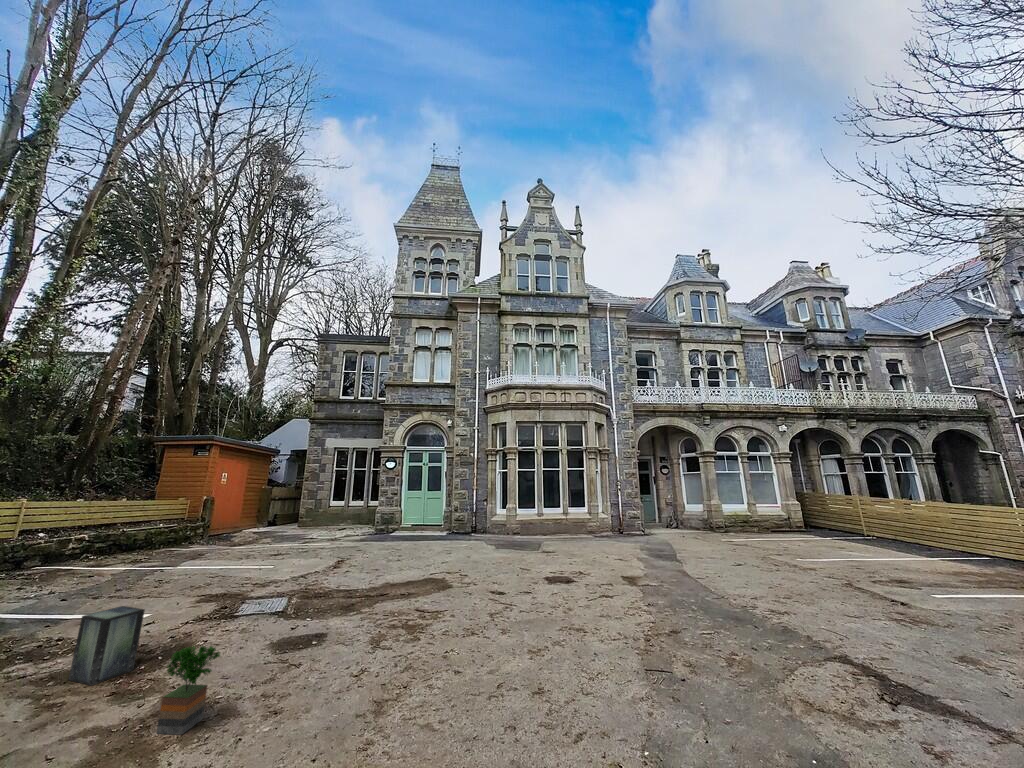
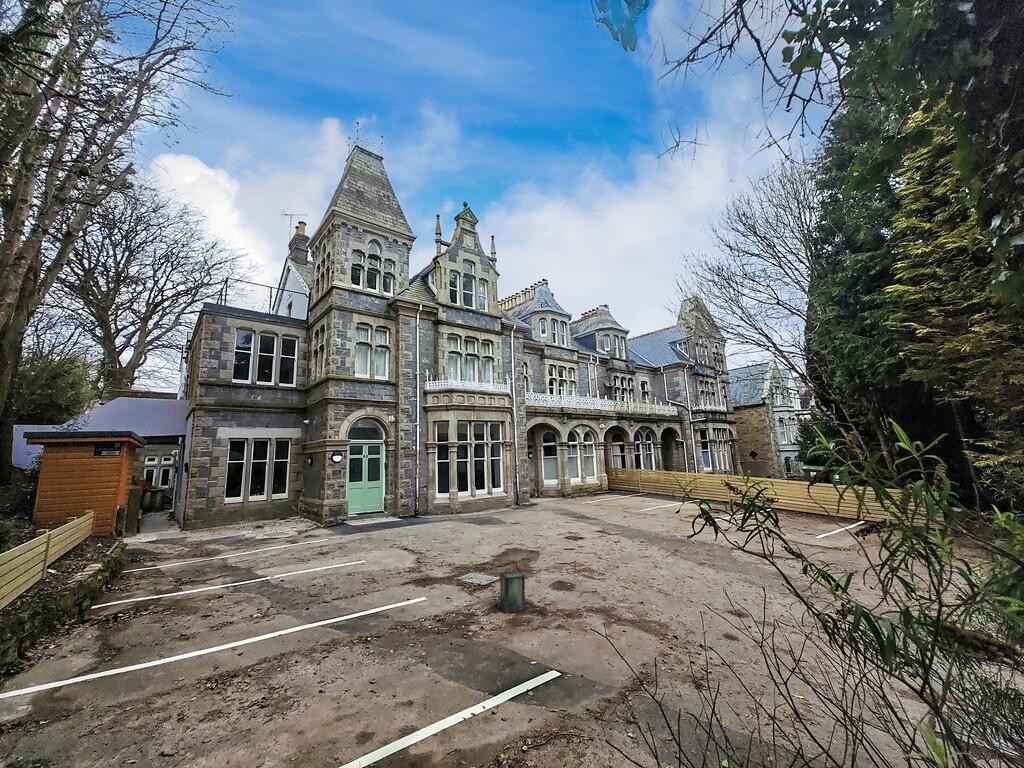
potted tree: present [157,646,220,735] -> none [595,572,621,610]

